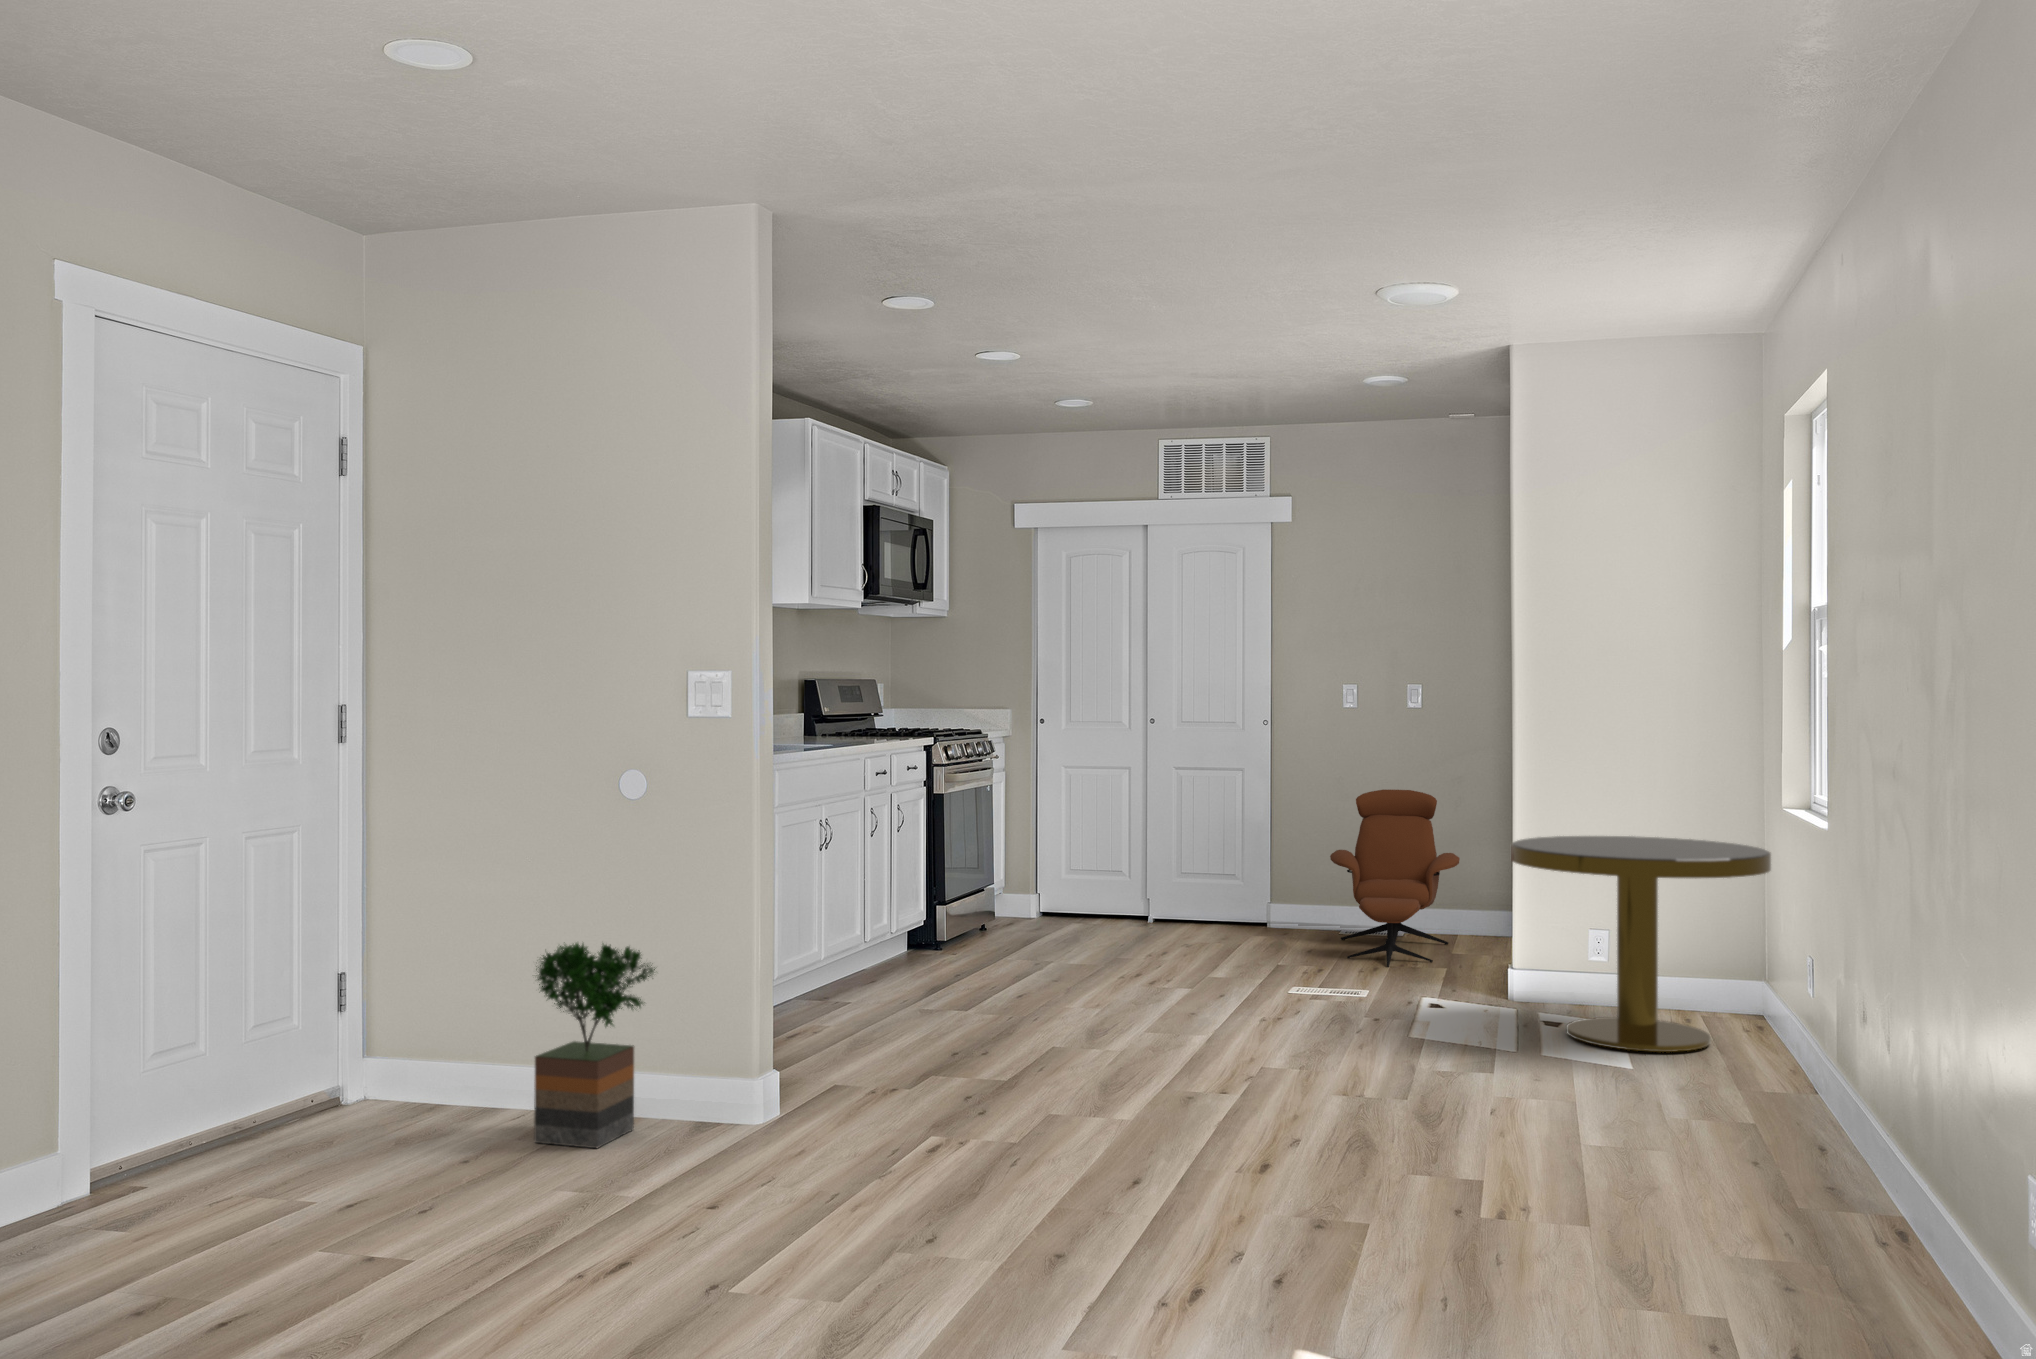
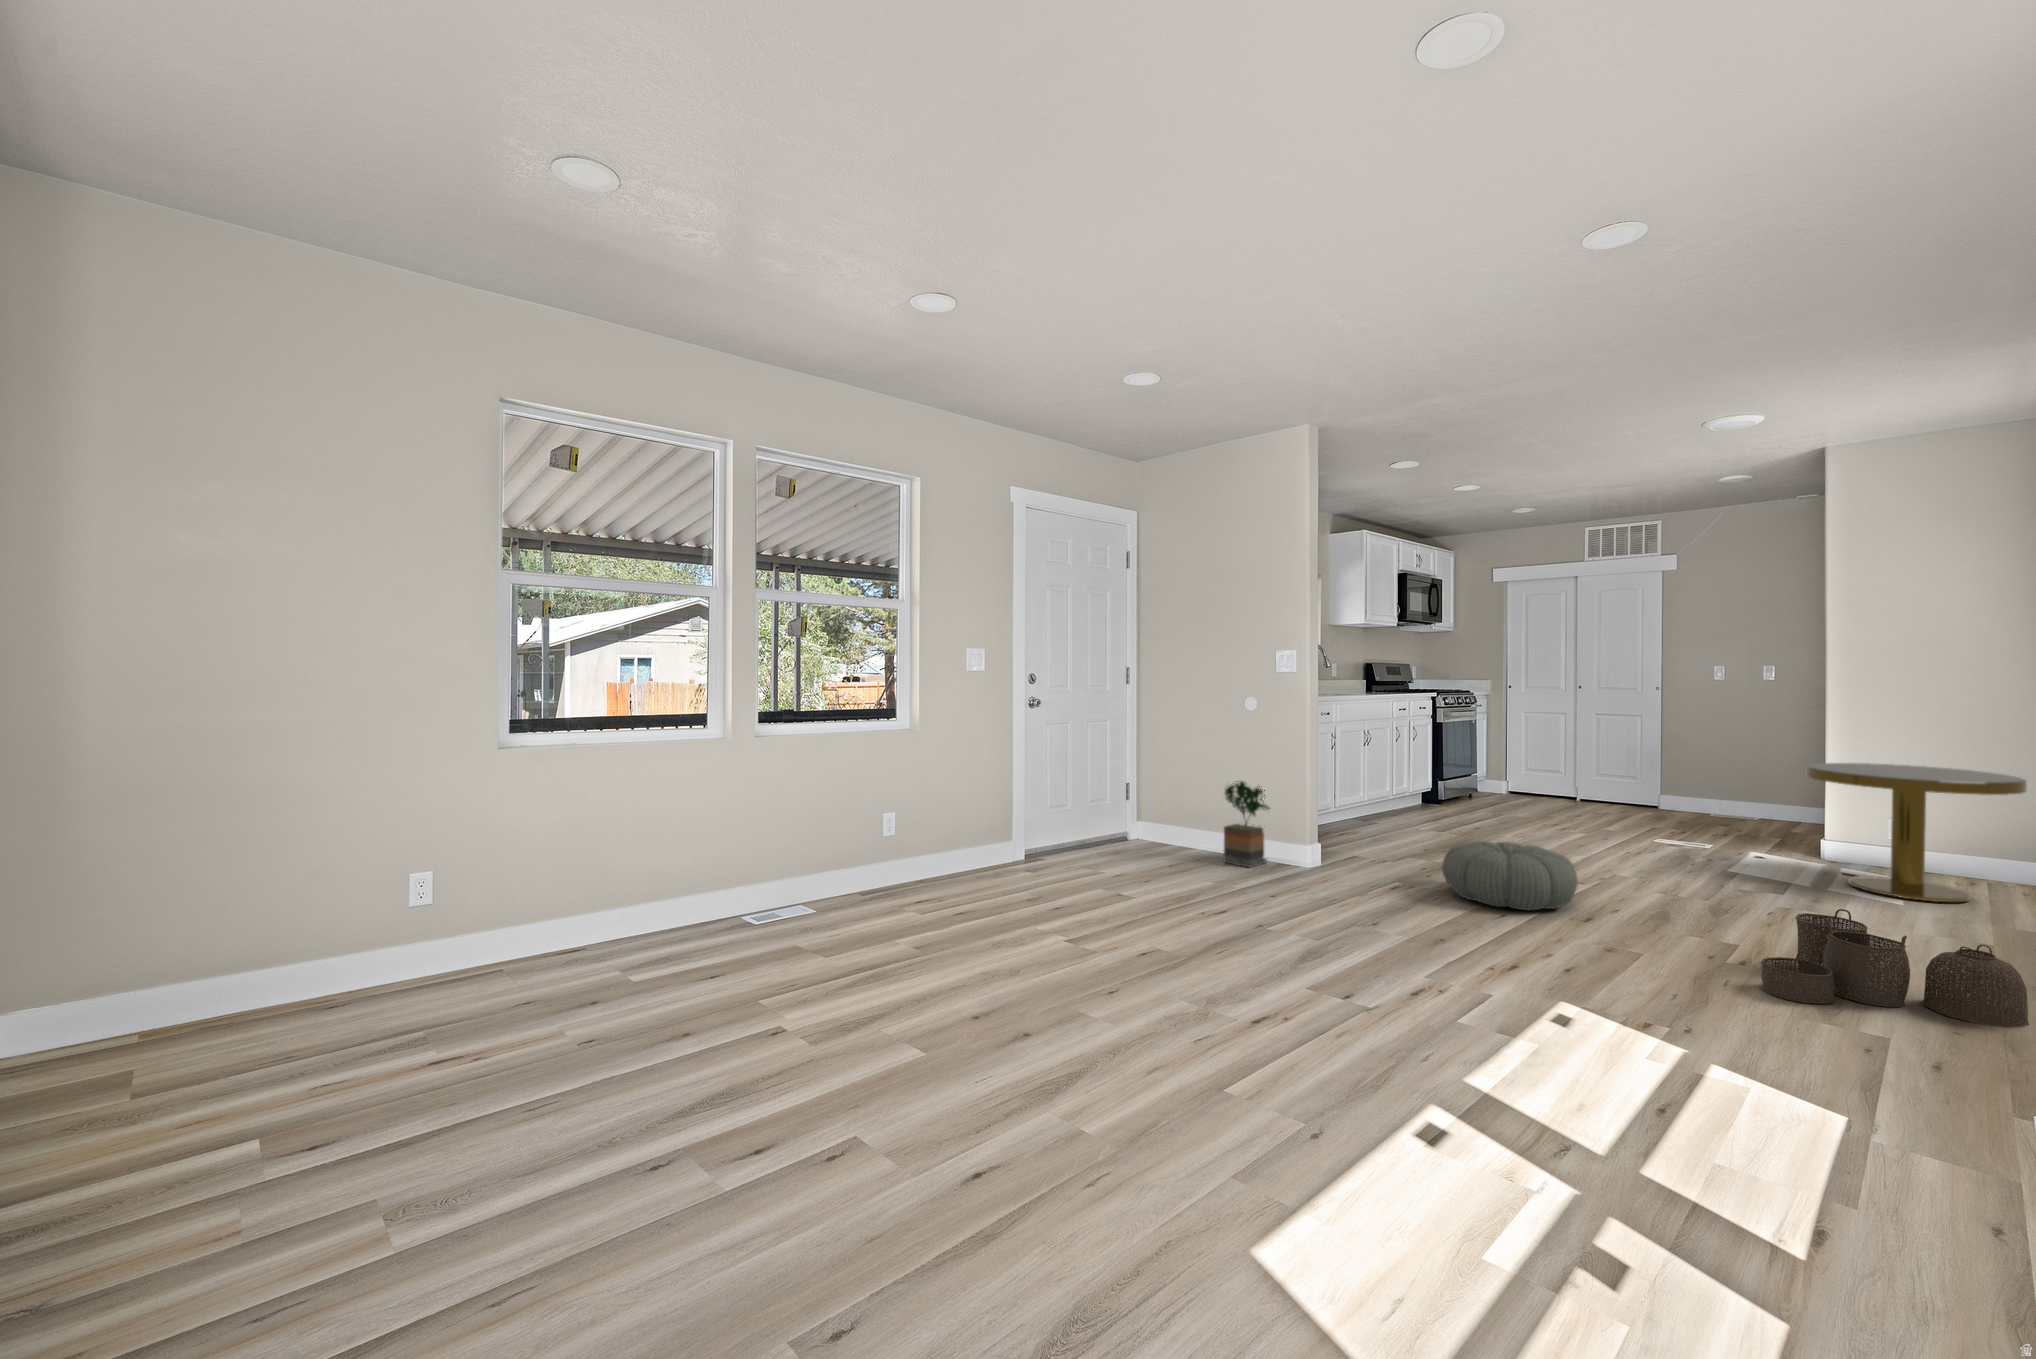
lounge chair: present [1330,790,1460,967] -> none [1701,730,1803,837]
pouf: none [1004,1027,1243,1168] -> present [1442,841,1578,910]
woven basket: none [1583,1098,1923,1292] -> present [1761,909,2029,1028]

